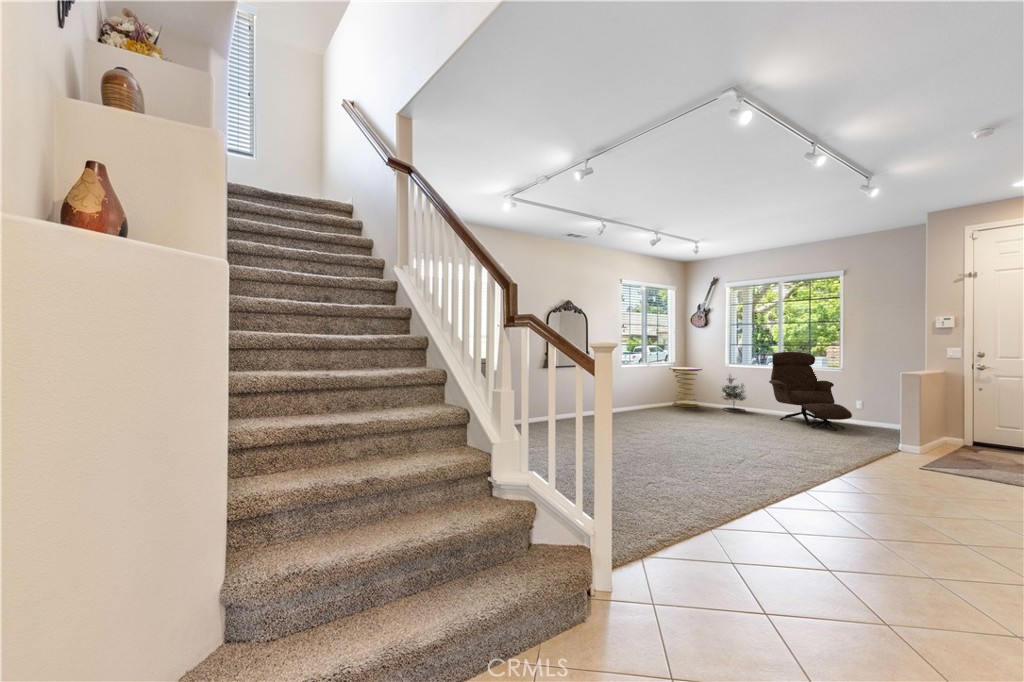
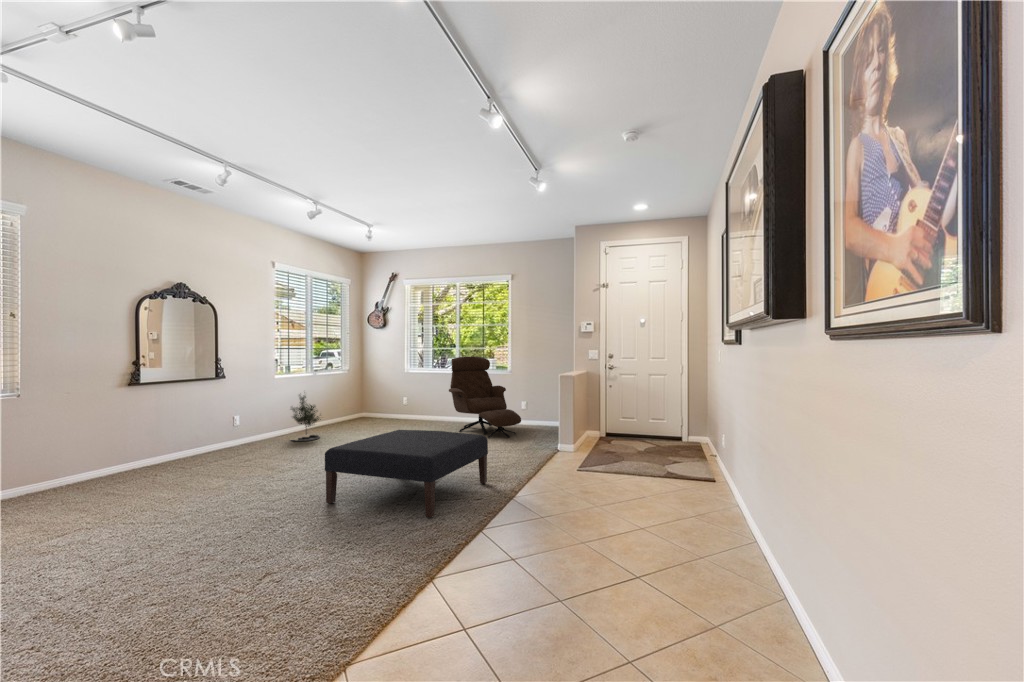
side table: present [669,367,702,407] -> none [340,378,380,428]
potted tree: present [722,378,745,412] -> present [291,395,321,441]
ottoman: none [671,409,811,476] -> present [325,430,488,518]

